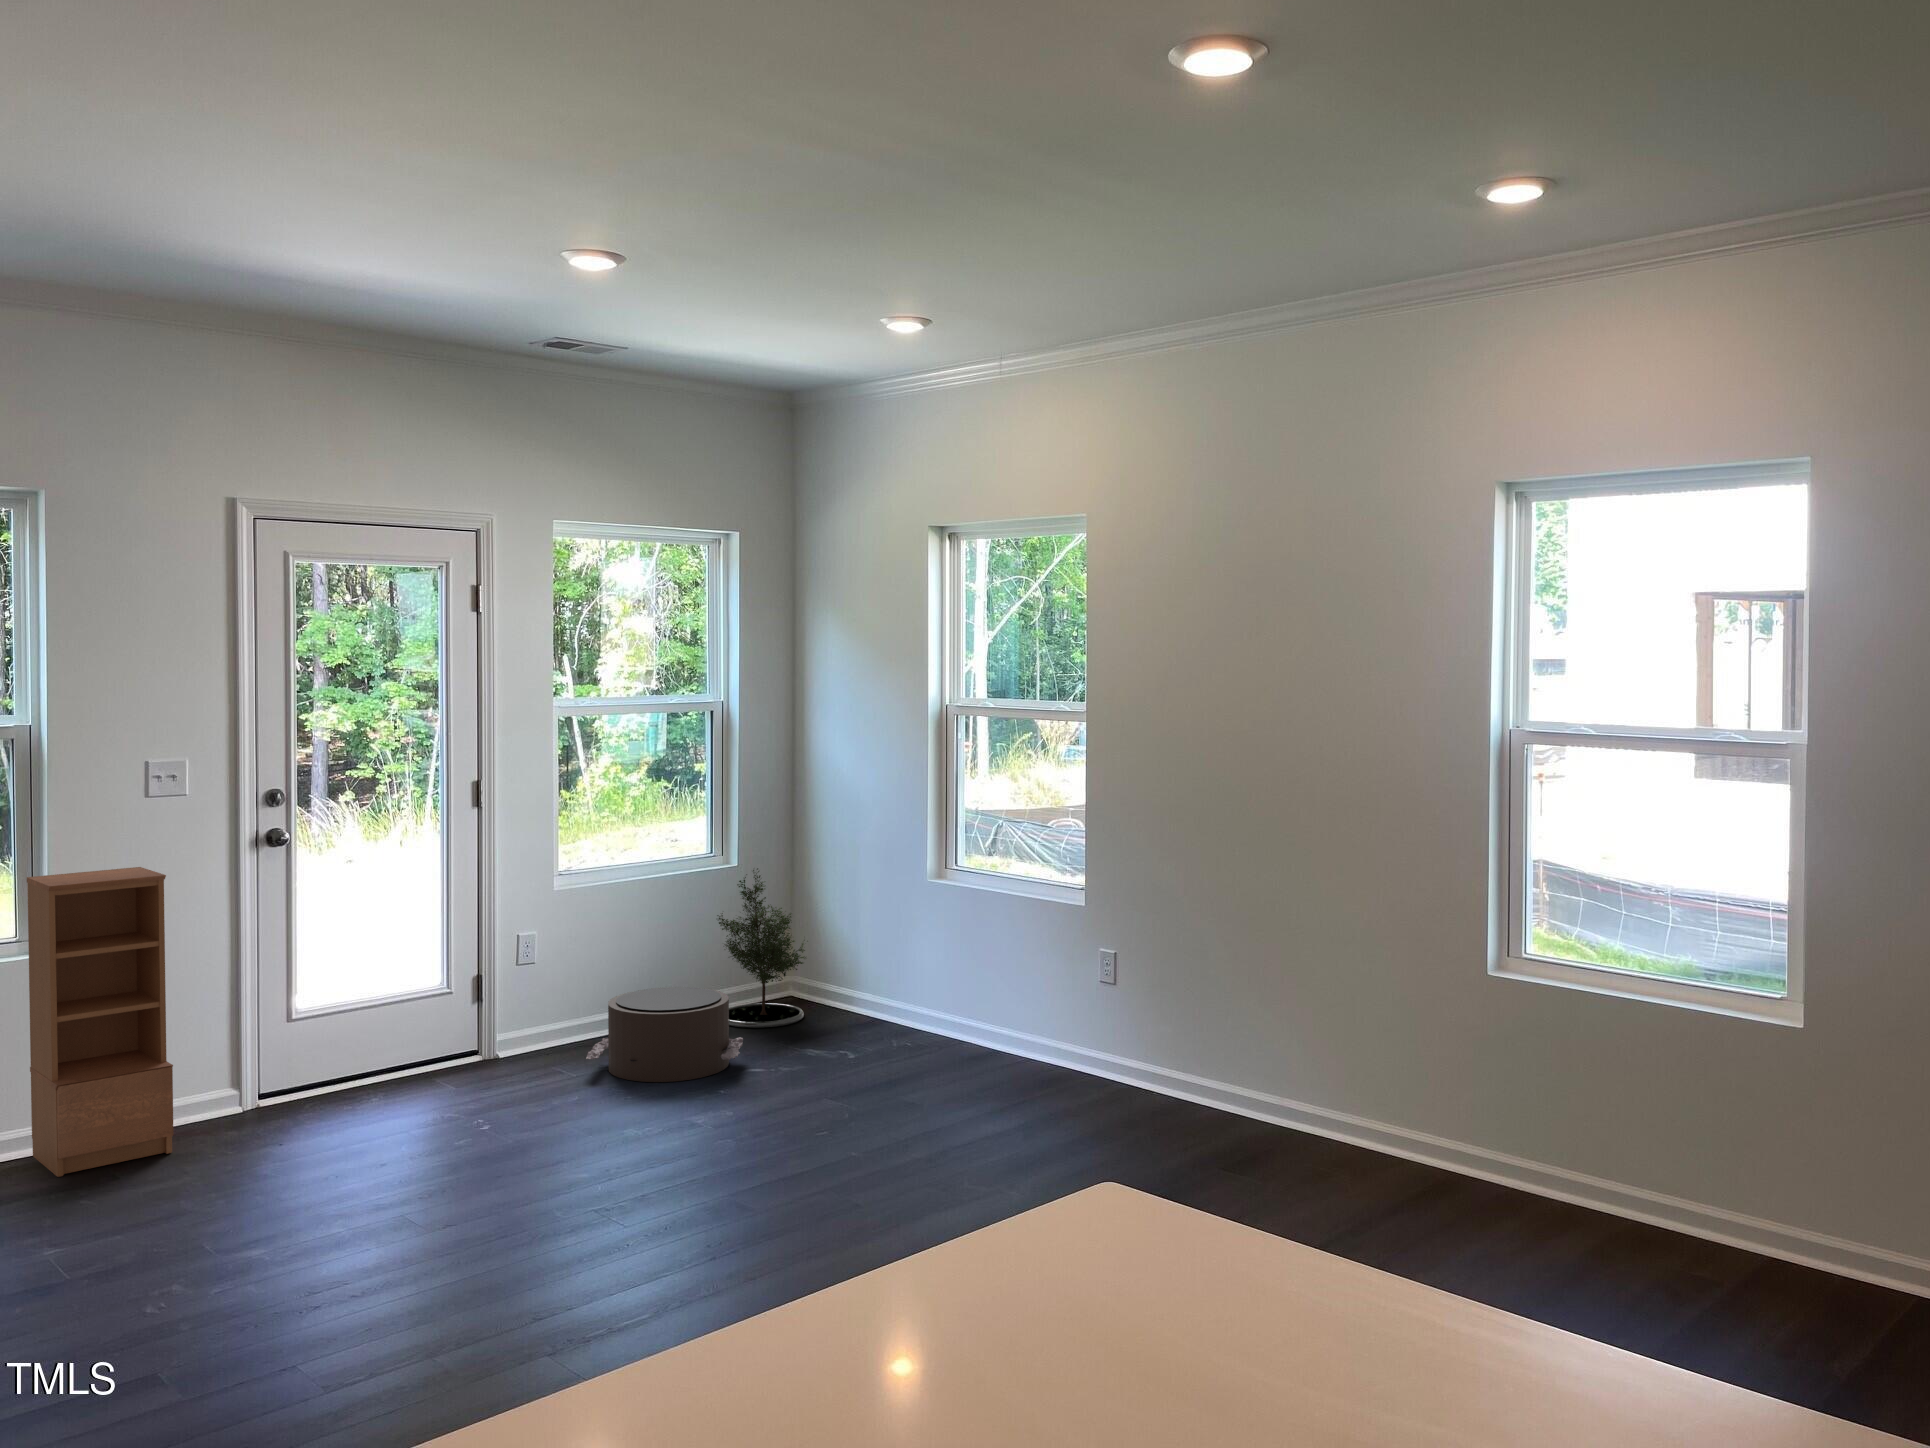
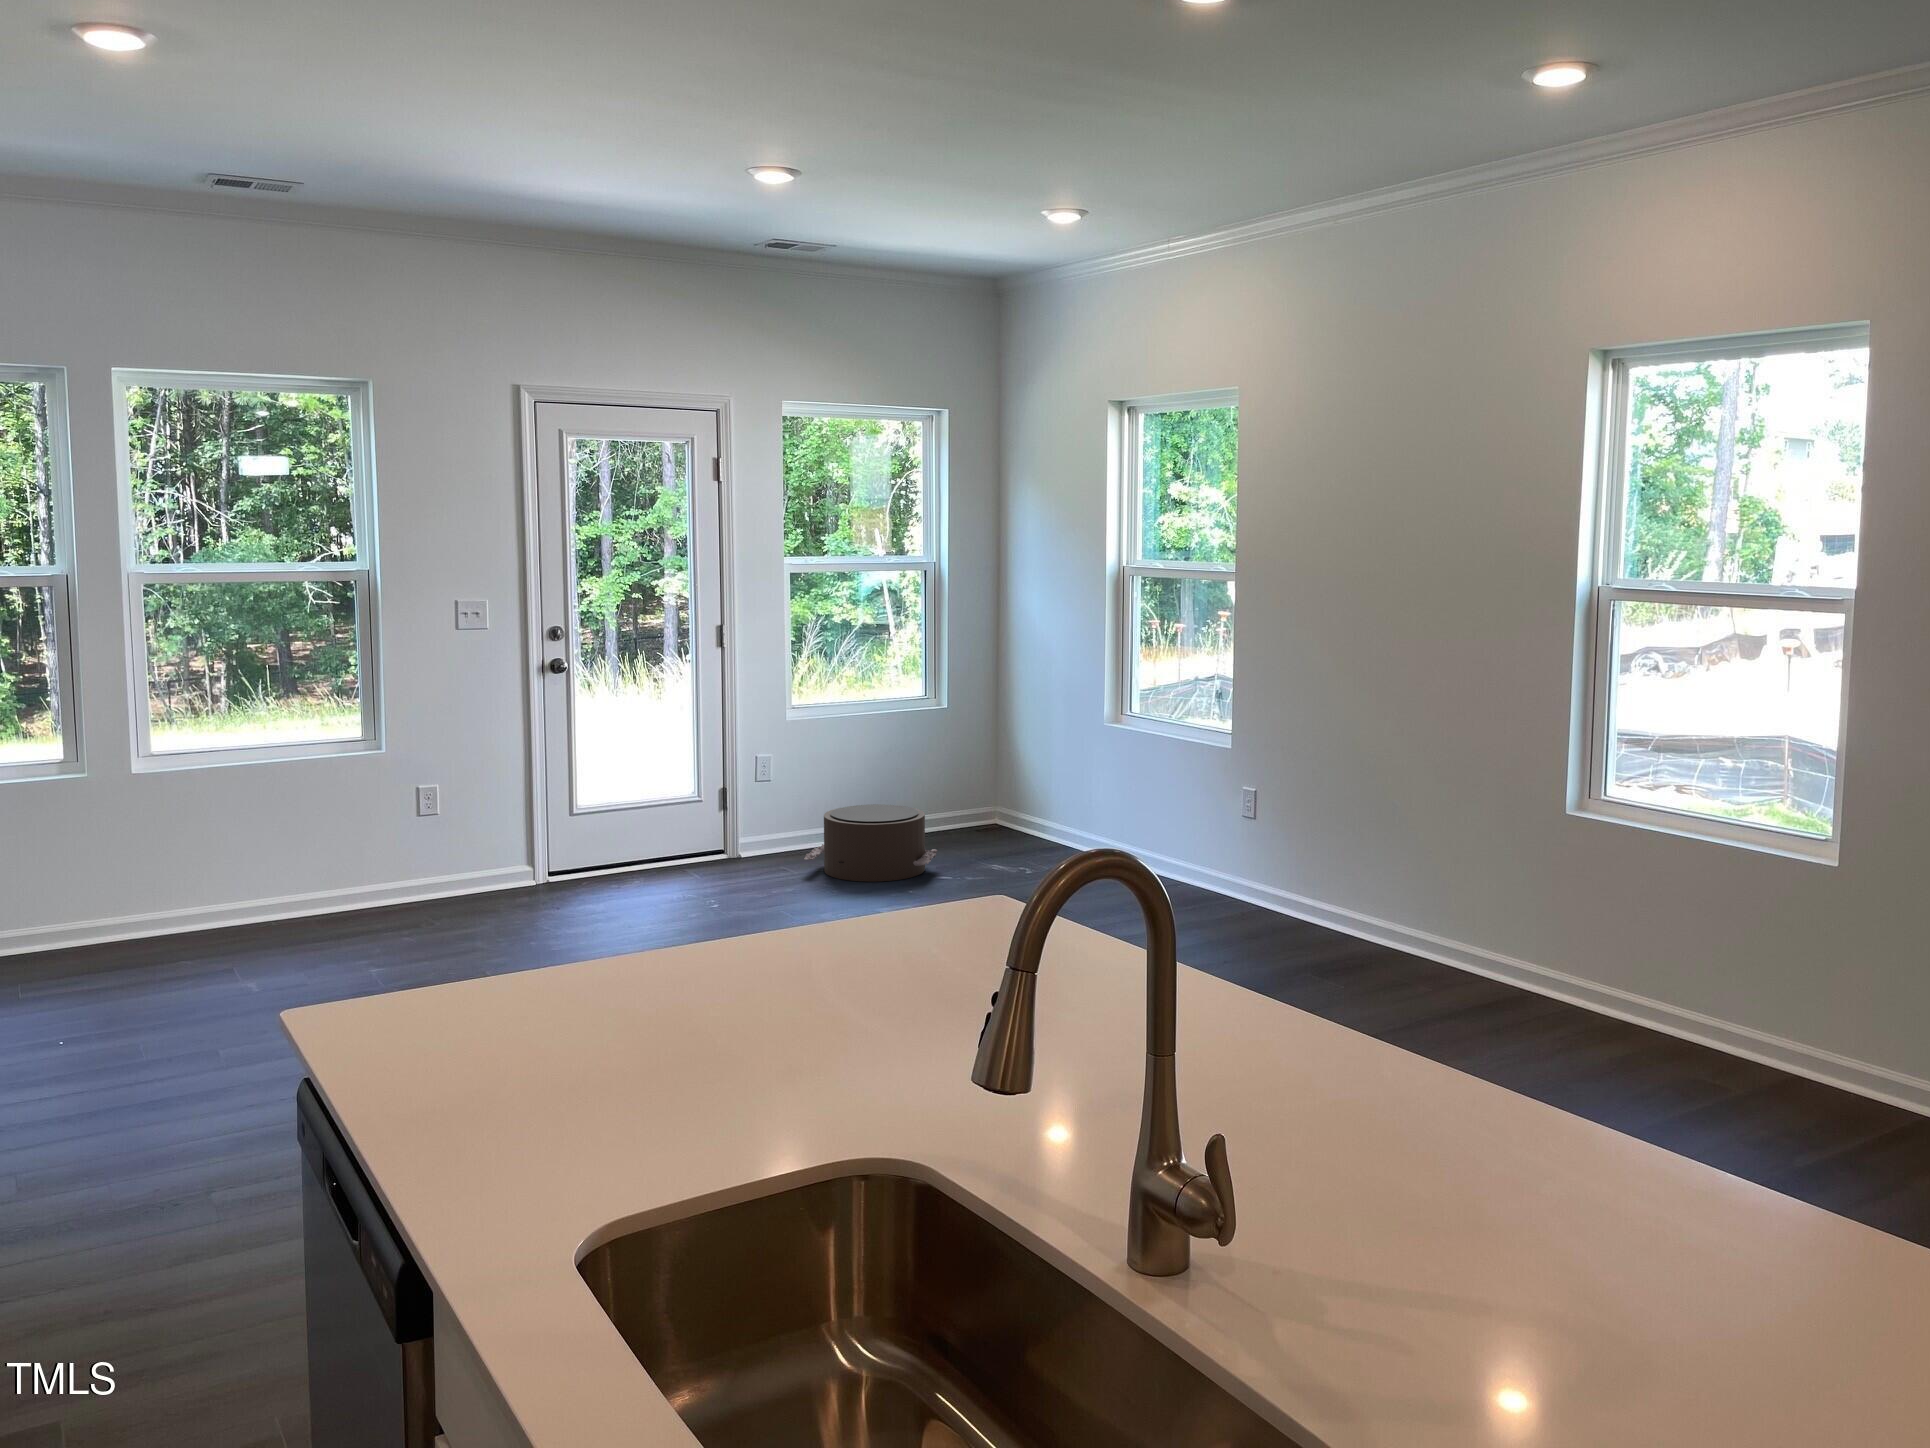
bookcase: present [27,867,173,1177] -> none [367,686,476,921]
potted tree: present [717,868,806,1028] -> none [927,706,1006,845]

